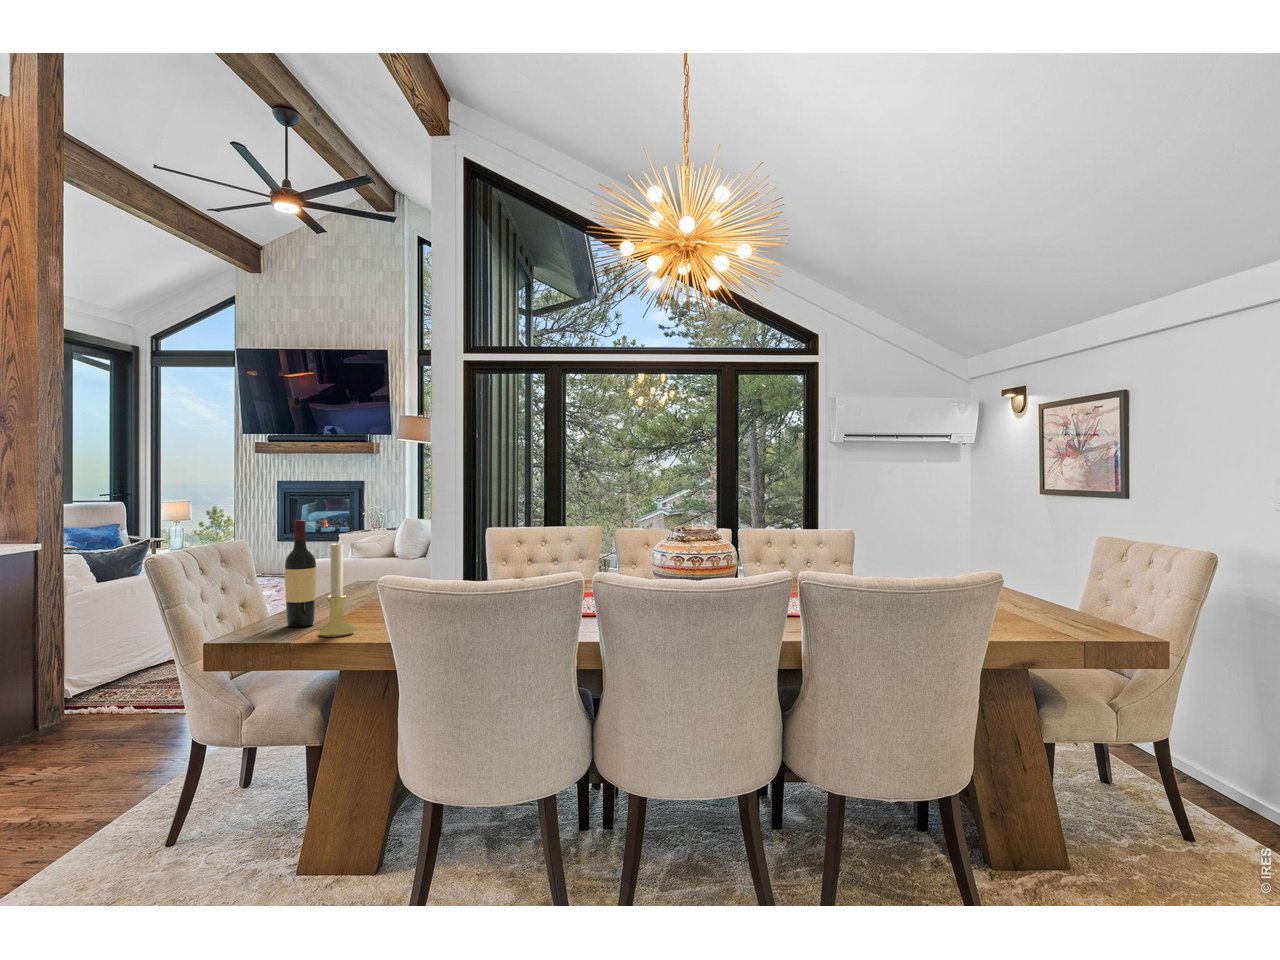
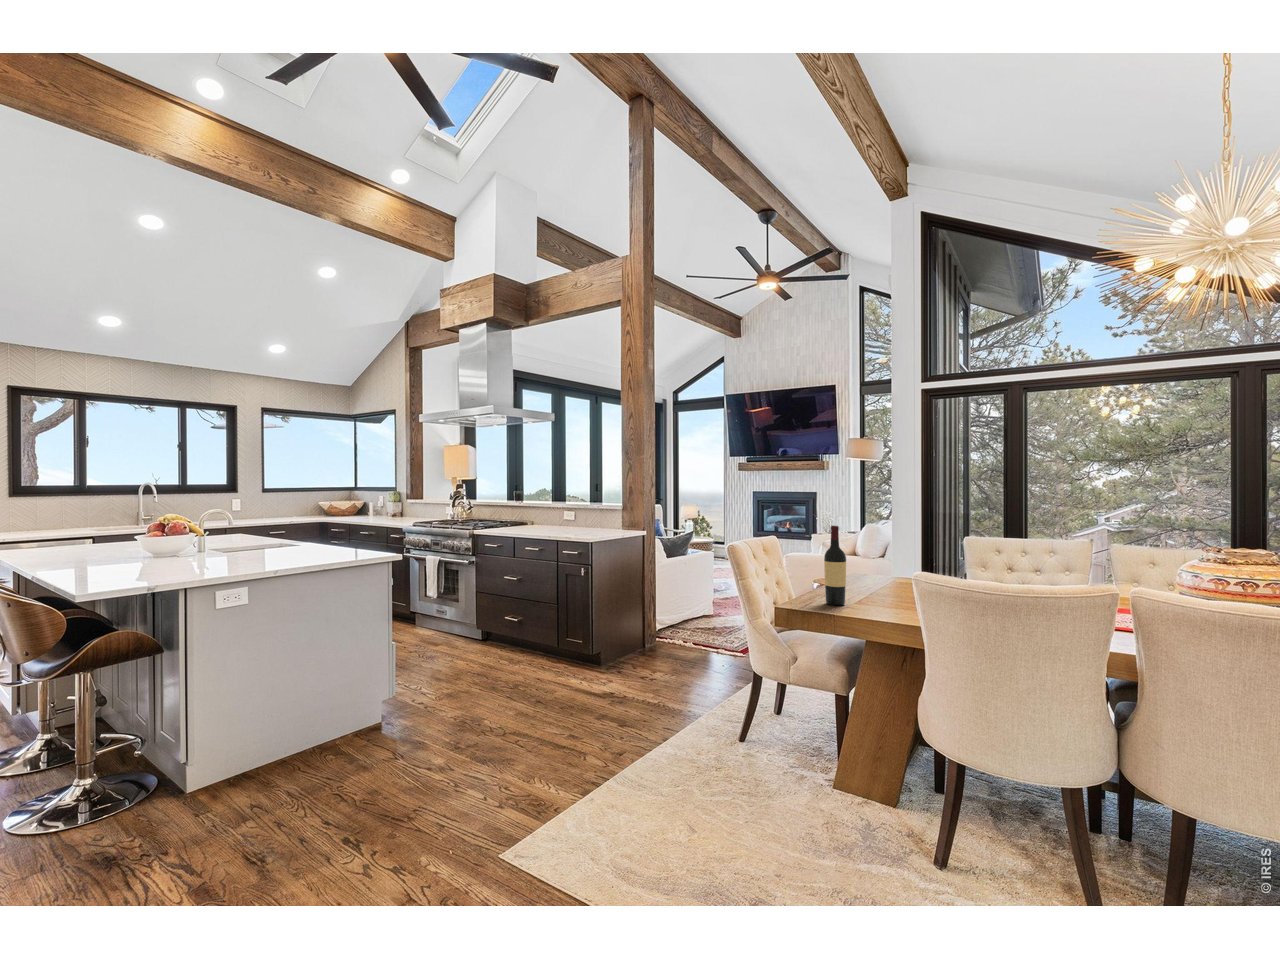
candle holder: present [319,543,354,637] -> none [856,542,882,616]

